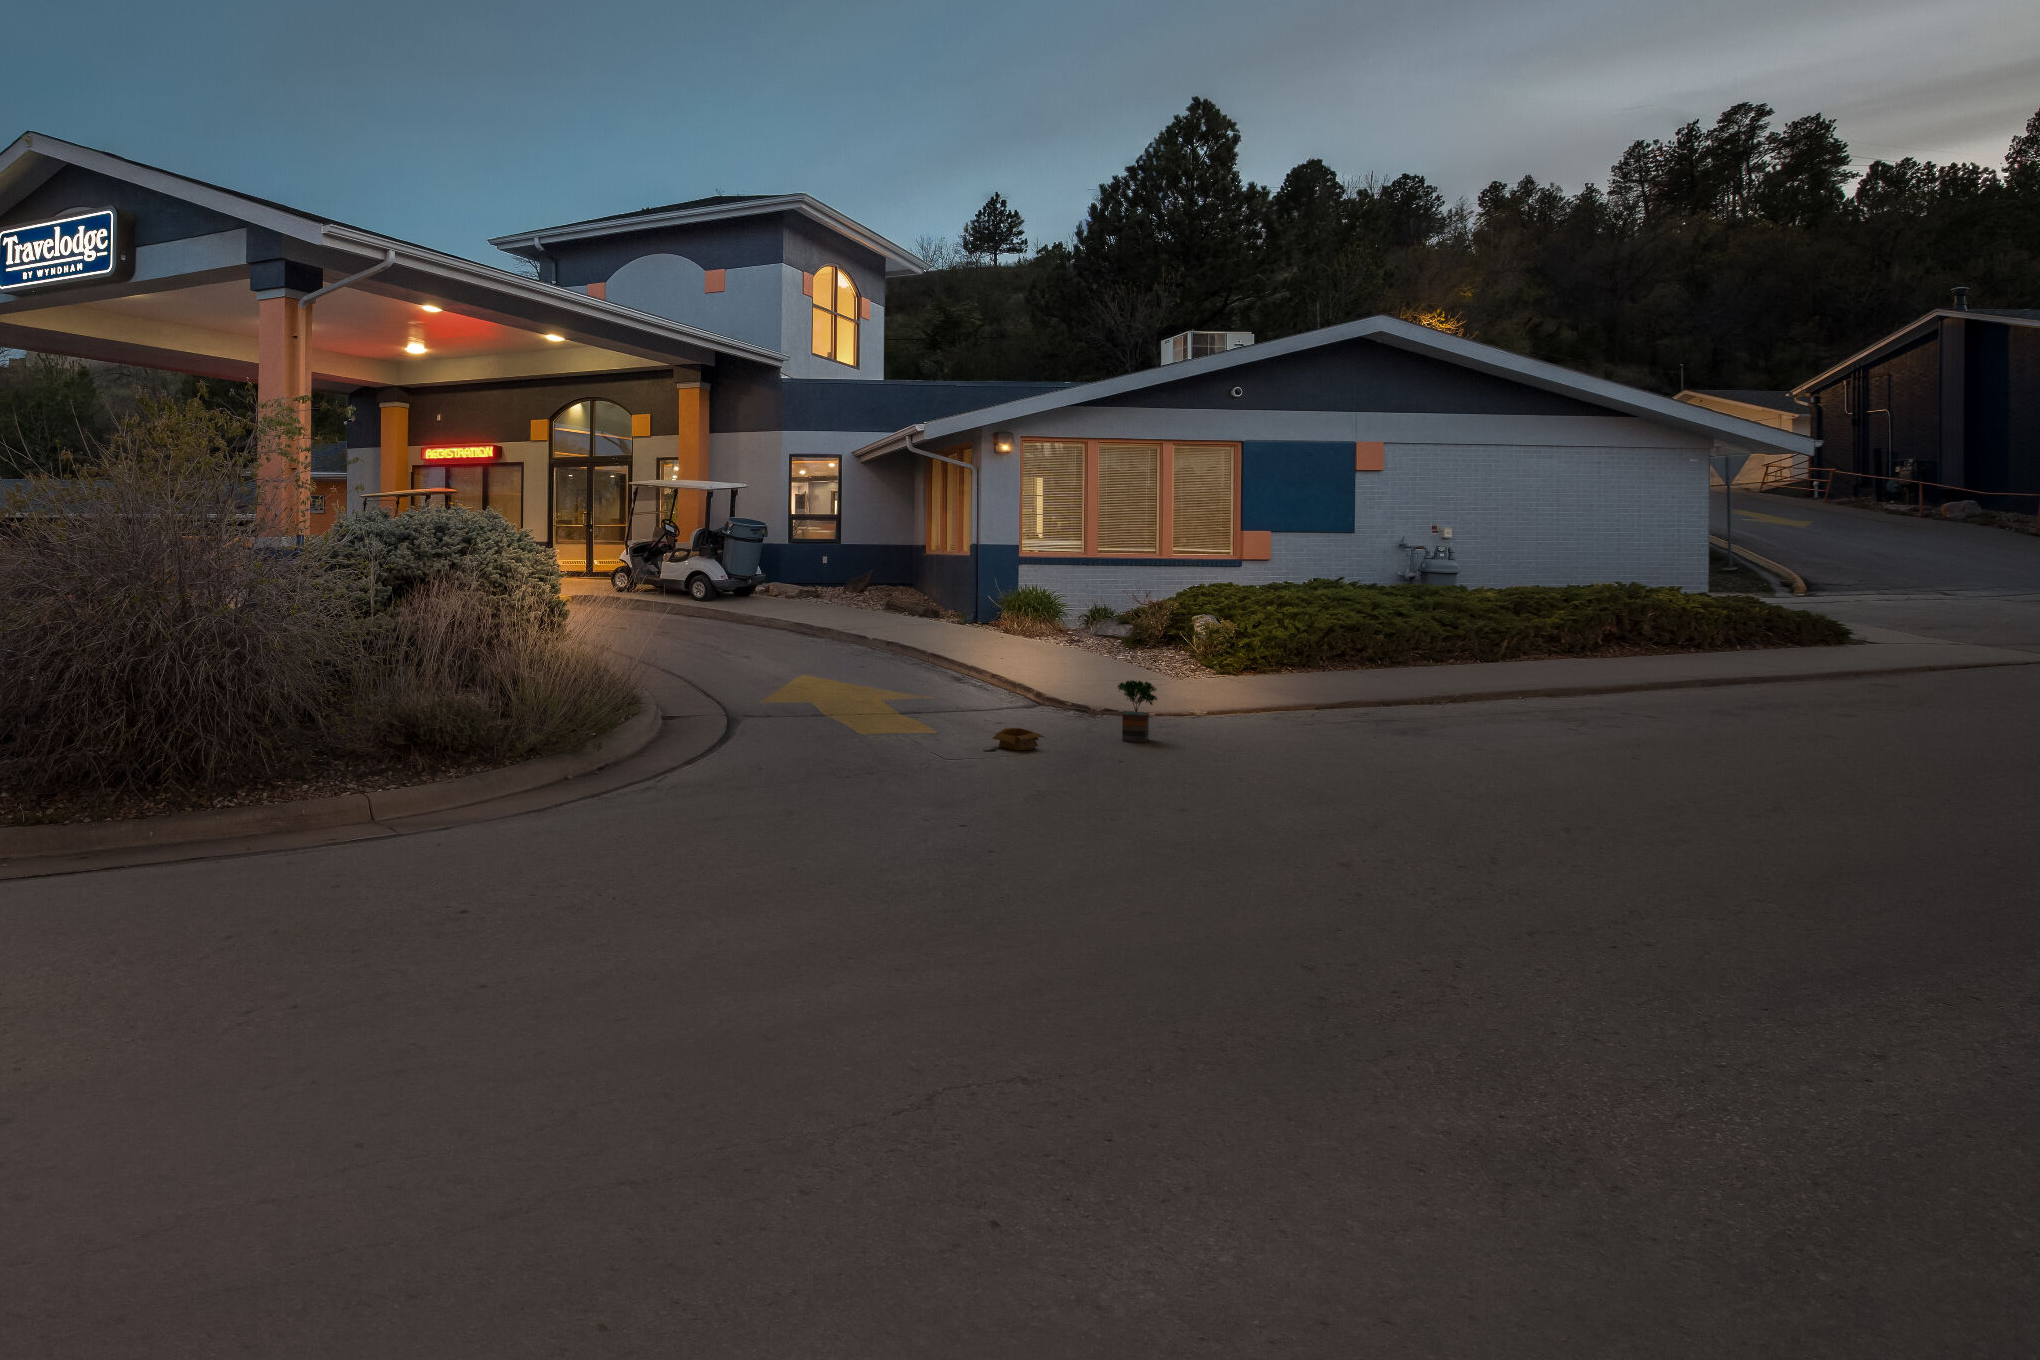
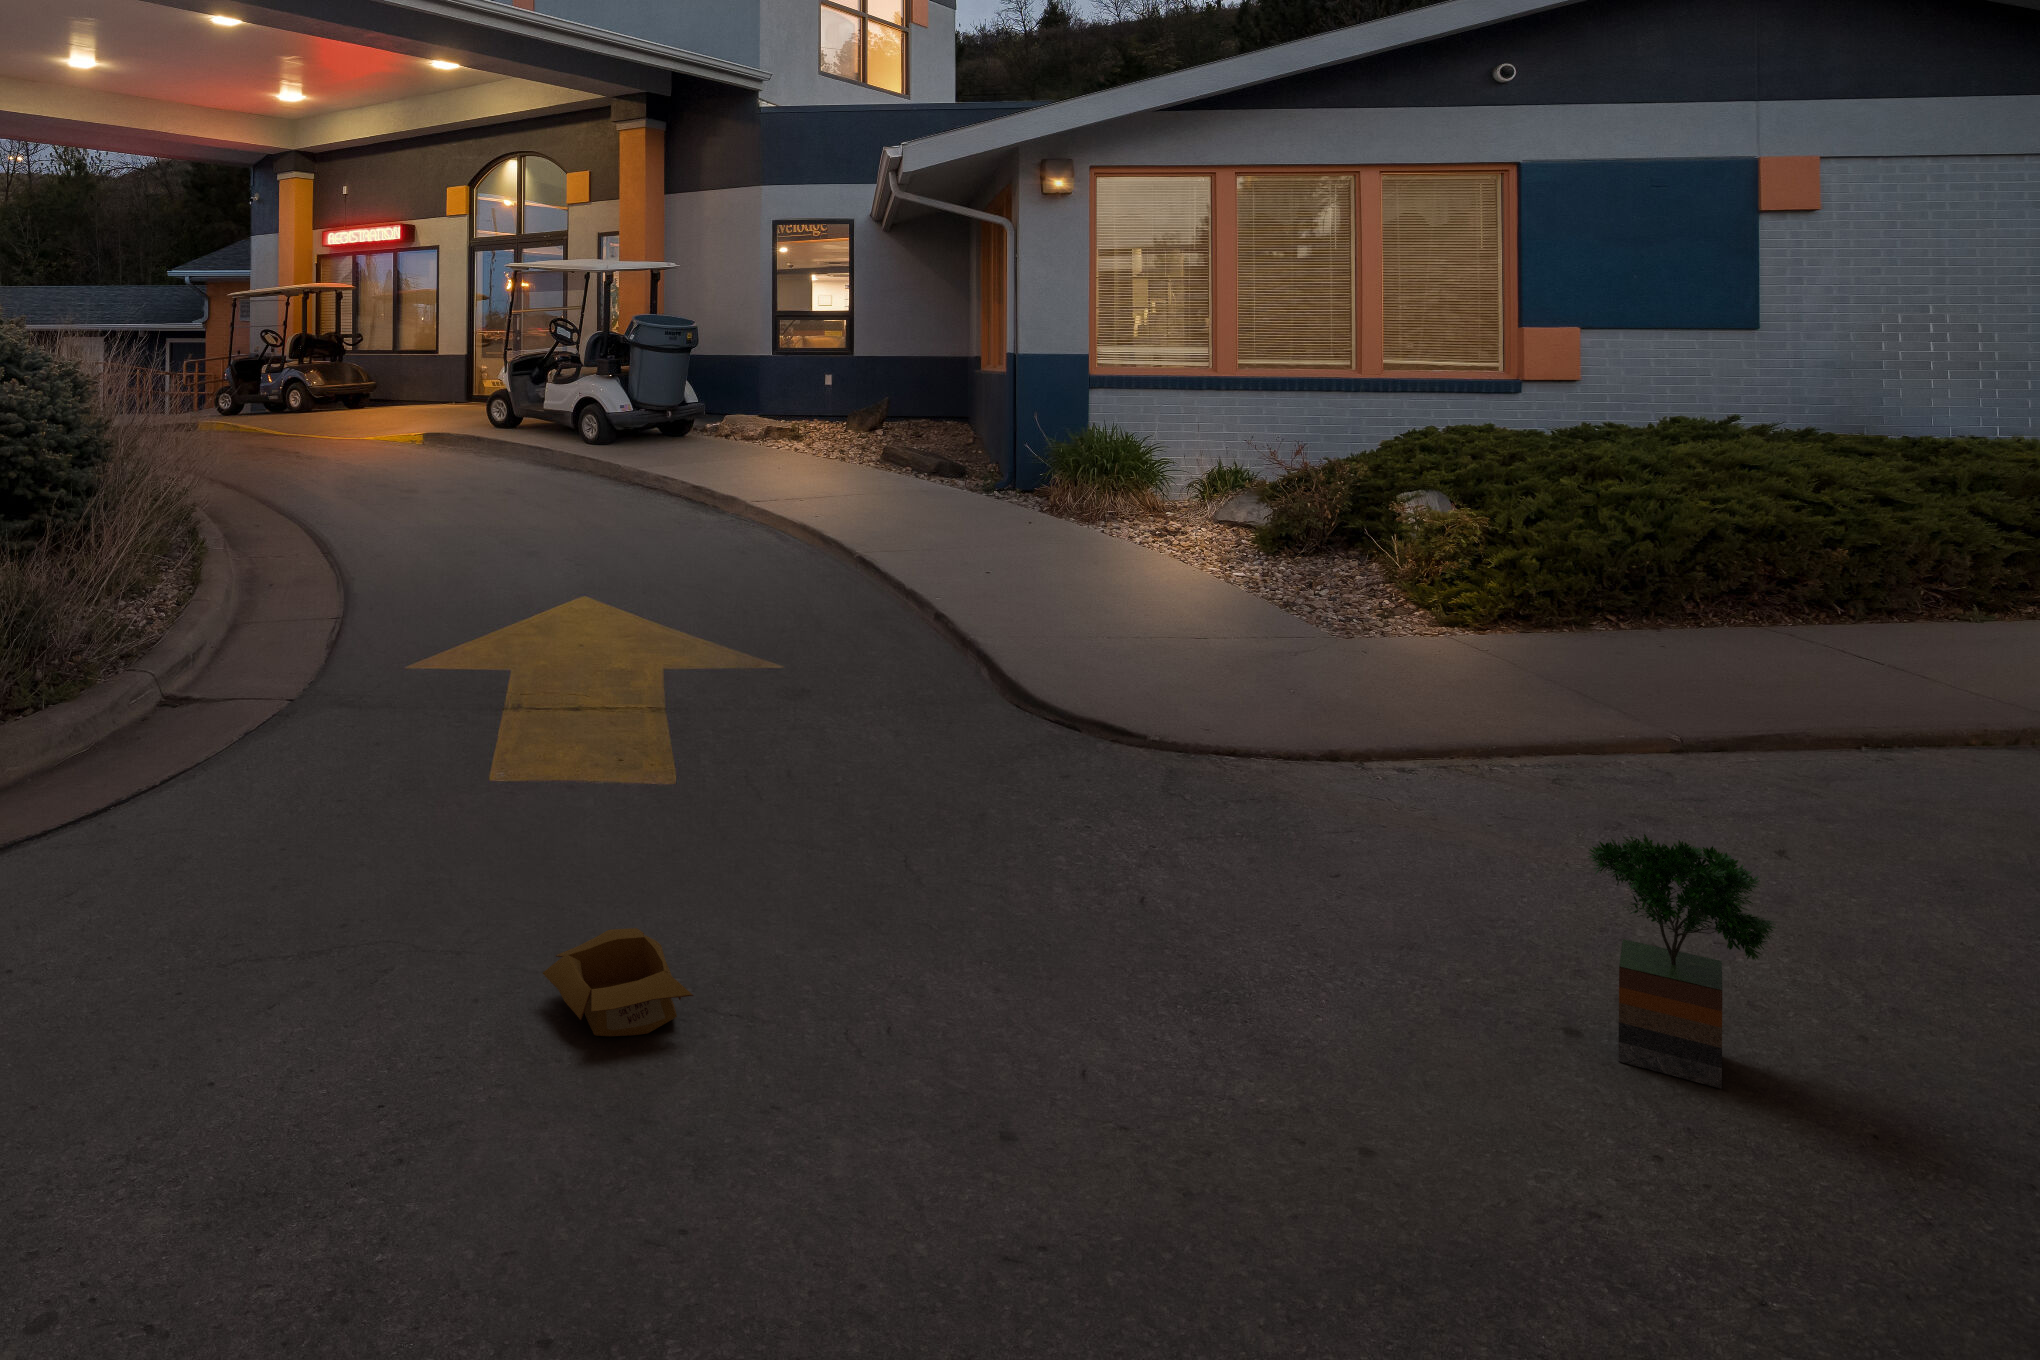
potted tree: present [1118,680,1158,743] -> present [1587,834,1776,1089]

